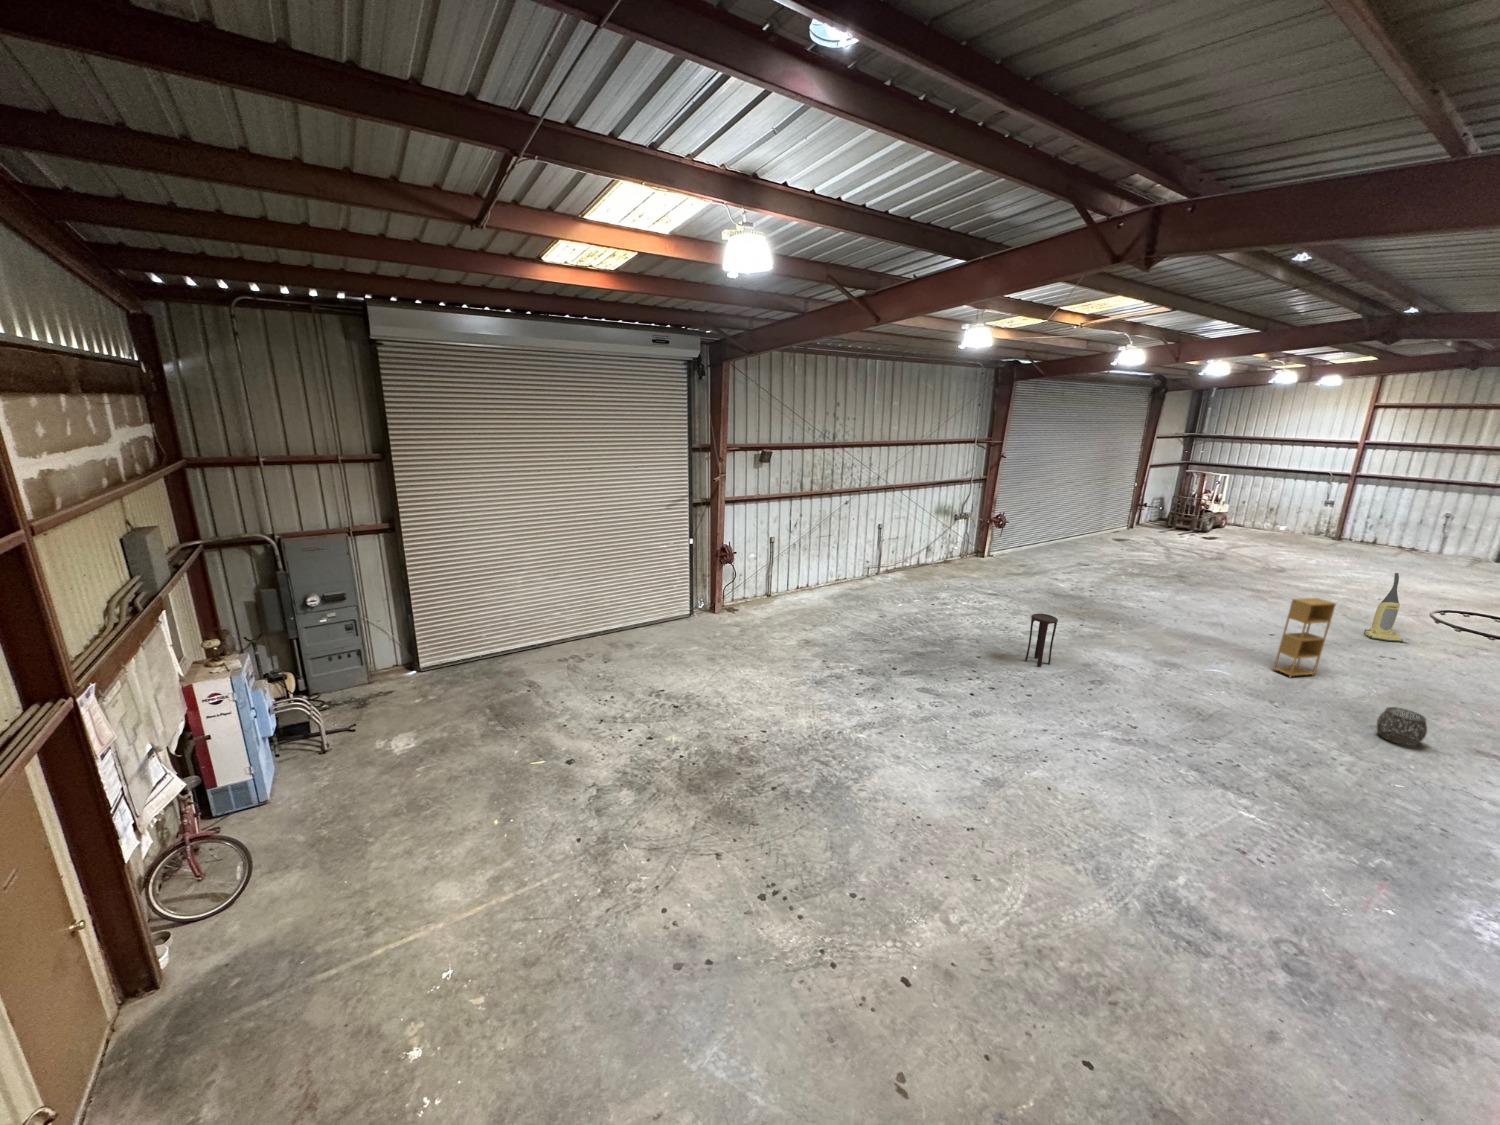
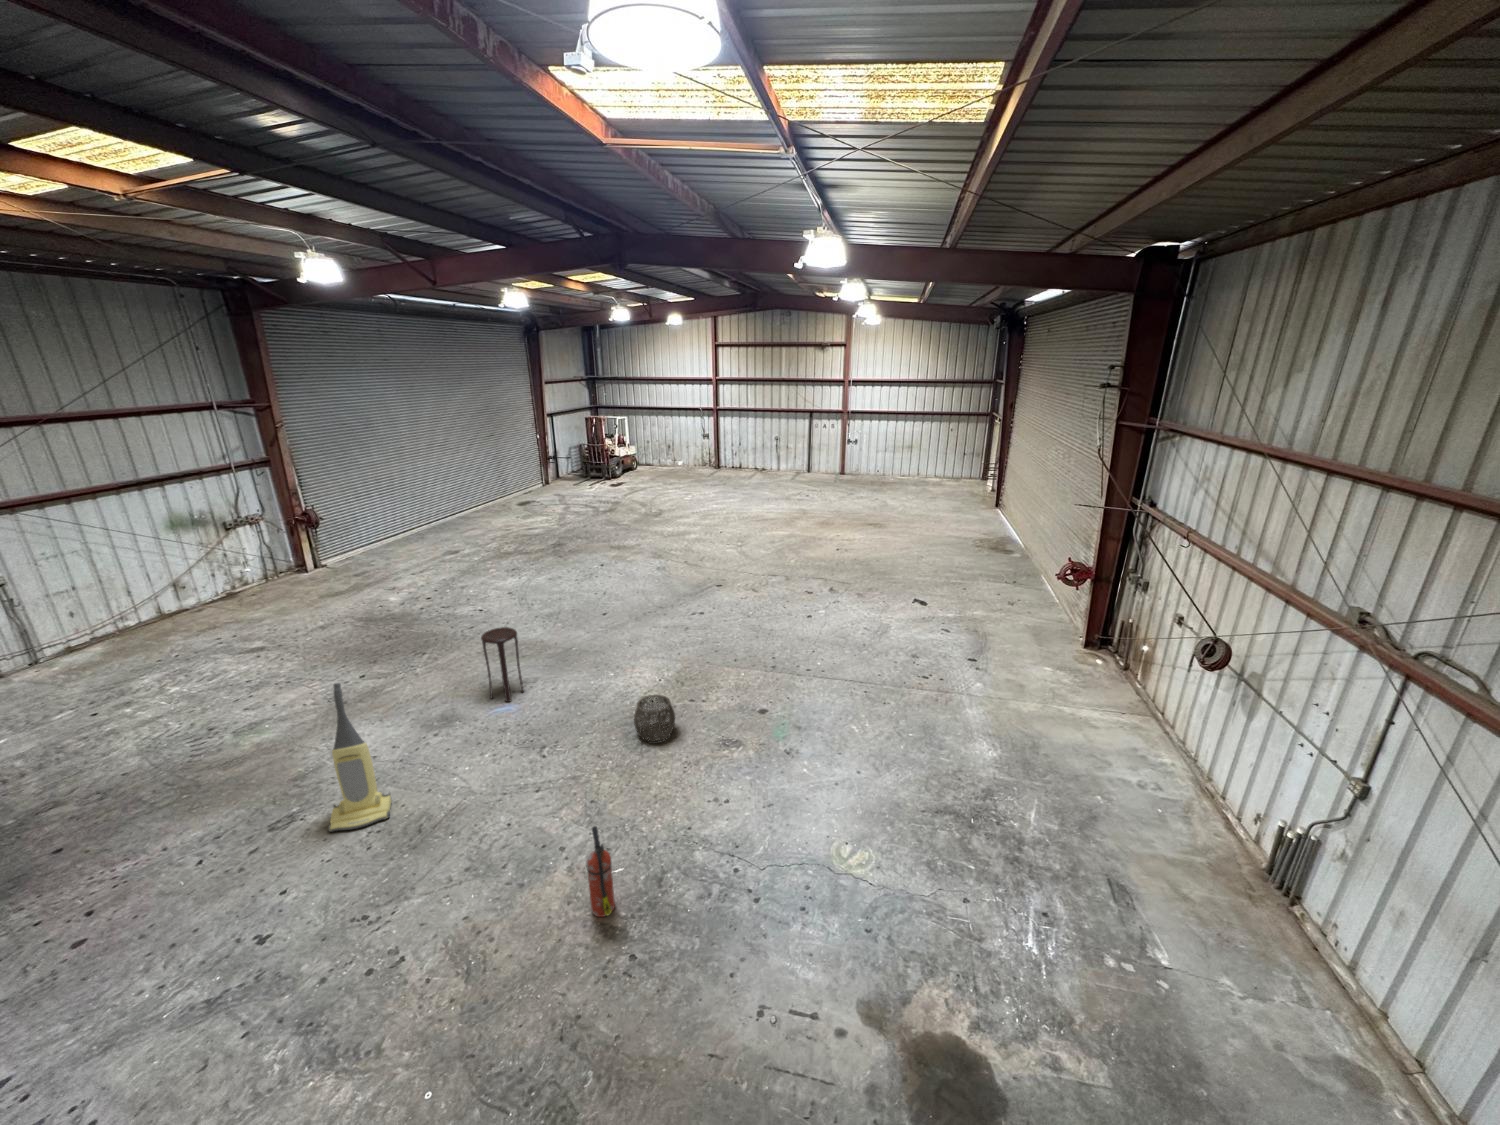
vacuum cleaner: present [1364,573,1403,642] -> present [328,683,392,832]
shelving unit: present [1273,598,1336,678] -> none [569,566,619,669]
stool: present [1025,614,1058,667] -> present [481,627,524,702]
fire extinguisher: none [1401,762,1439,827] -> present [586,827,615,917]

